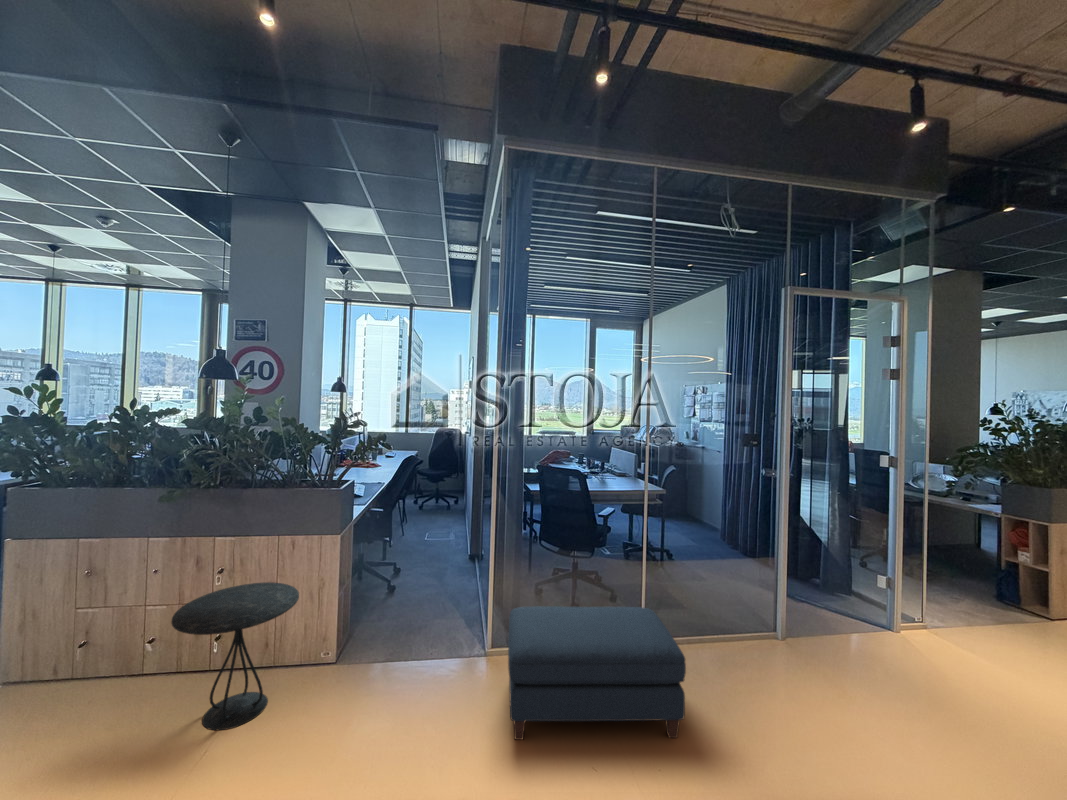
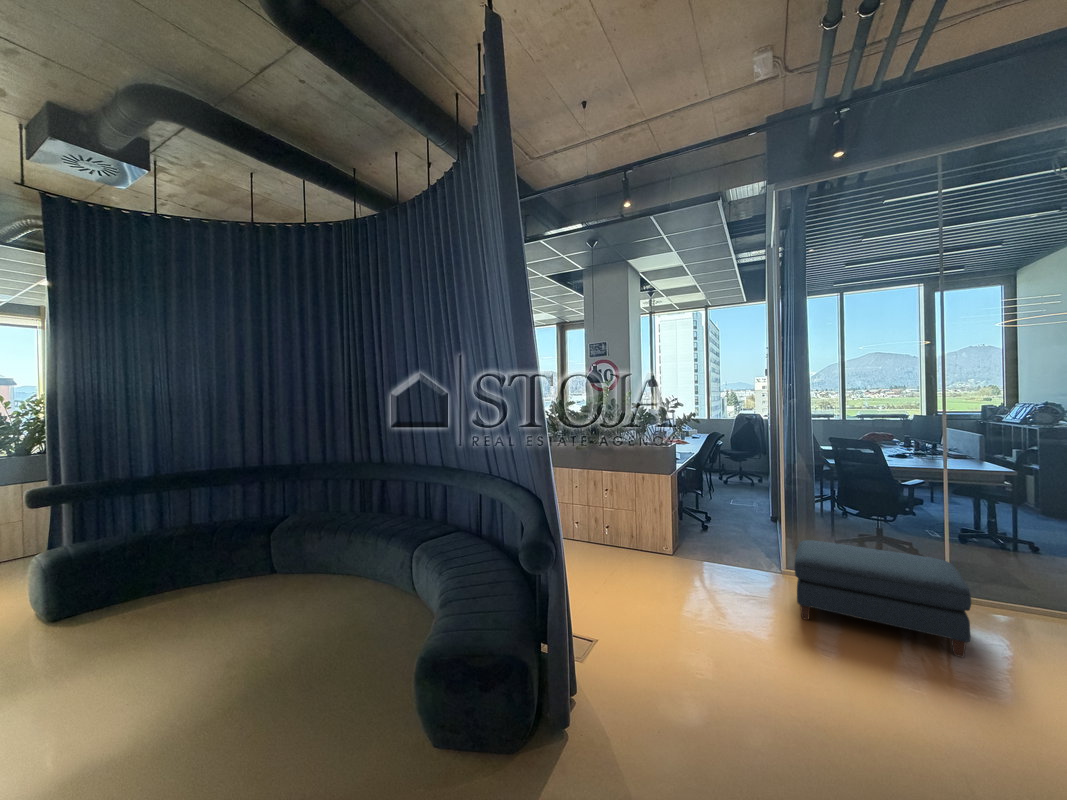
side table: present [172,582,299,730] -> none [591,500,650,571]

